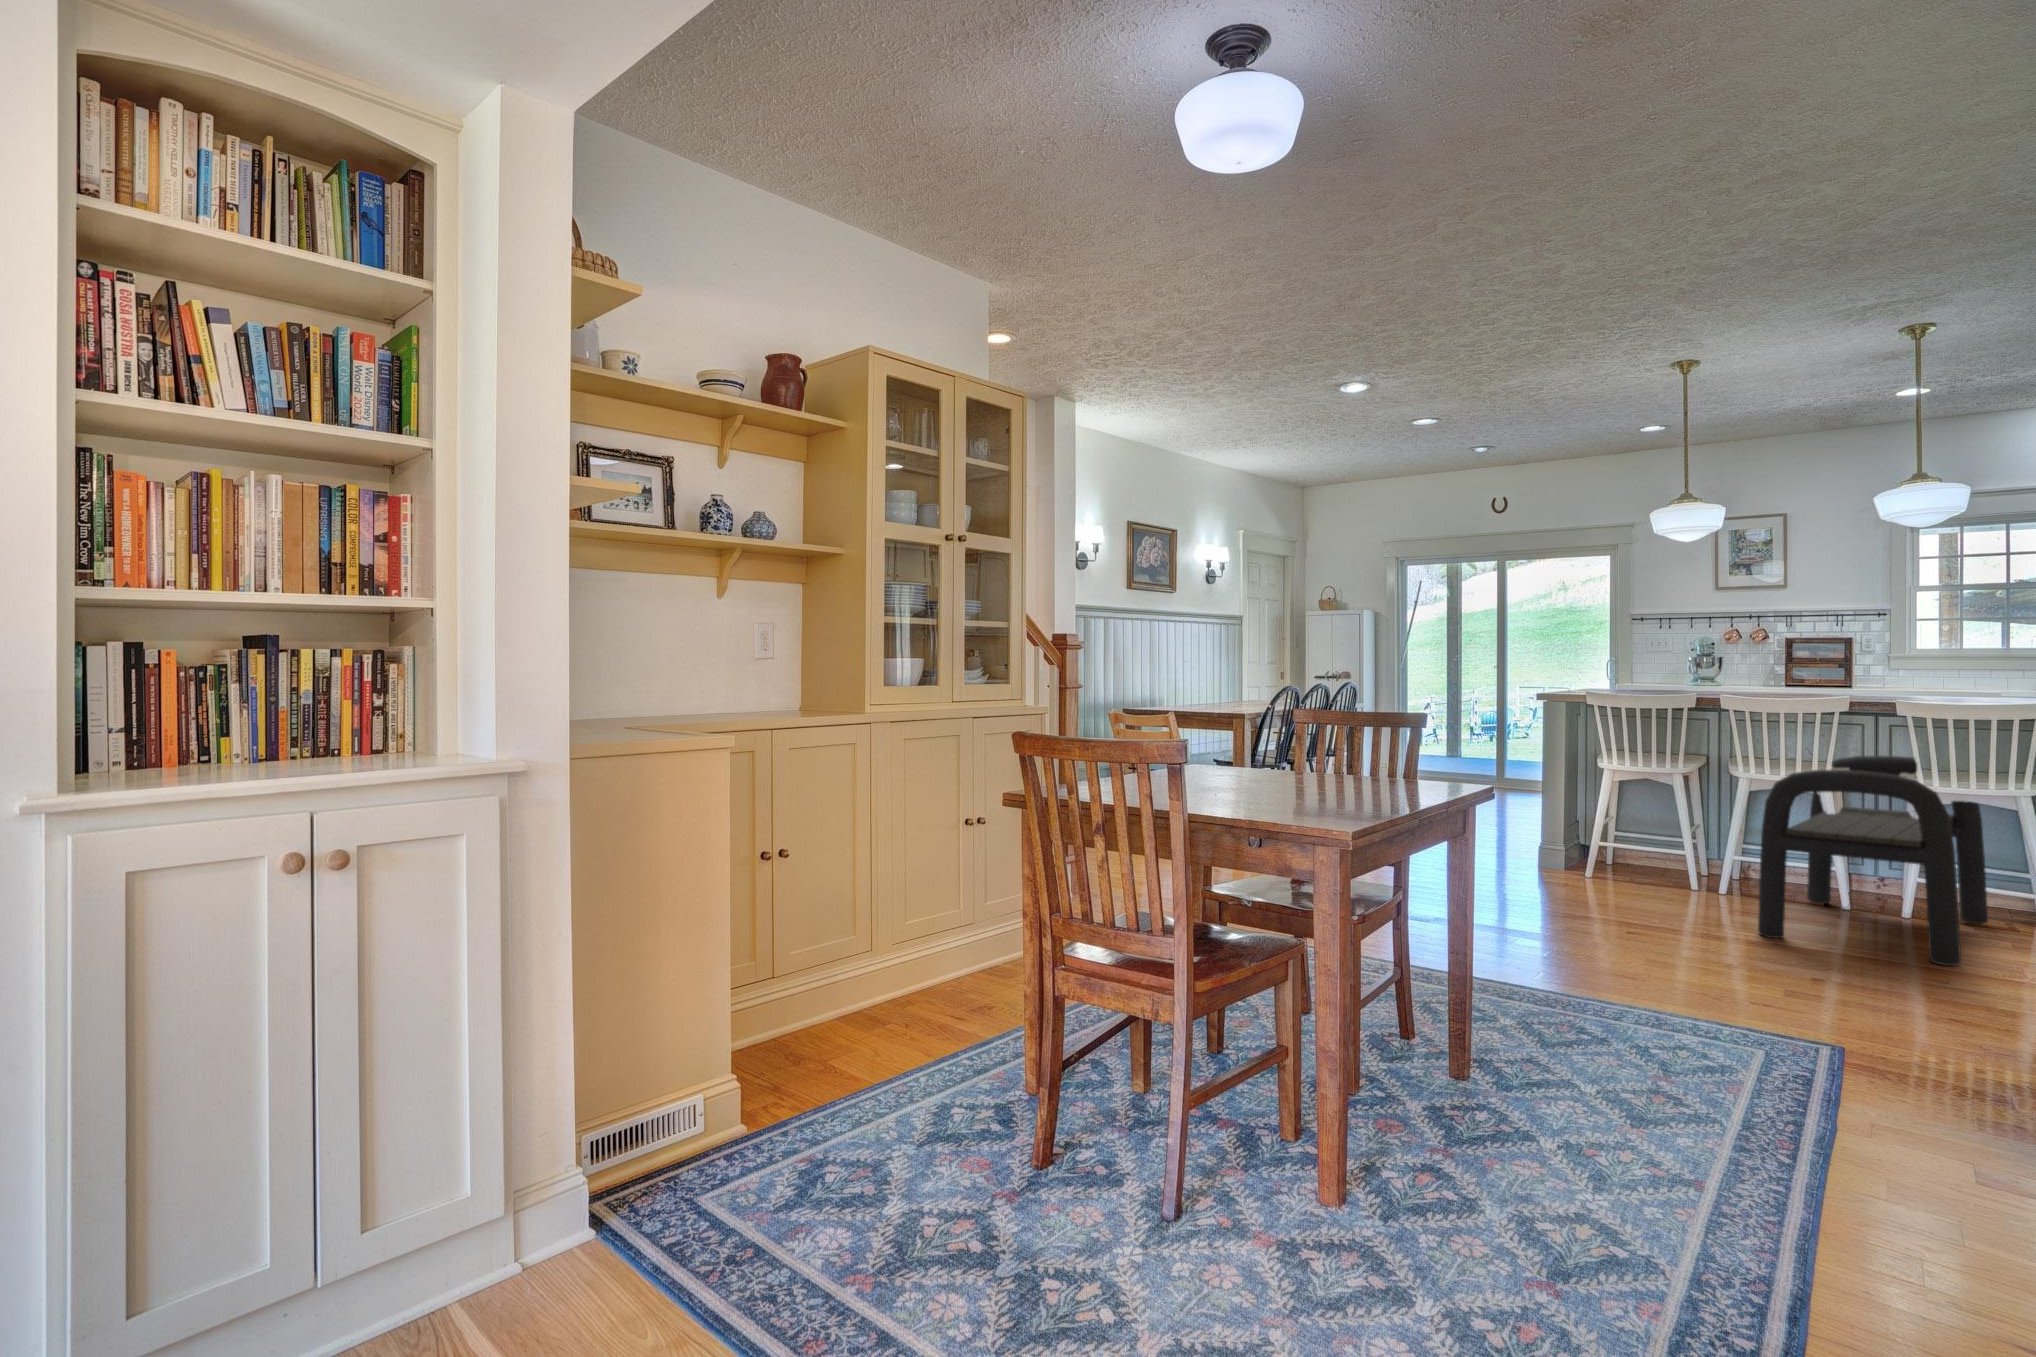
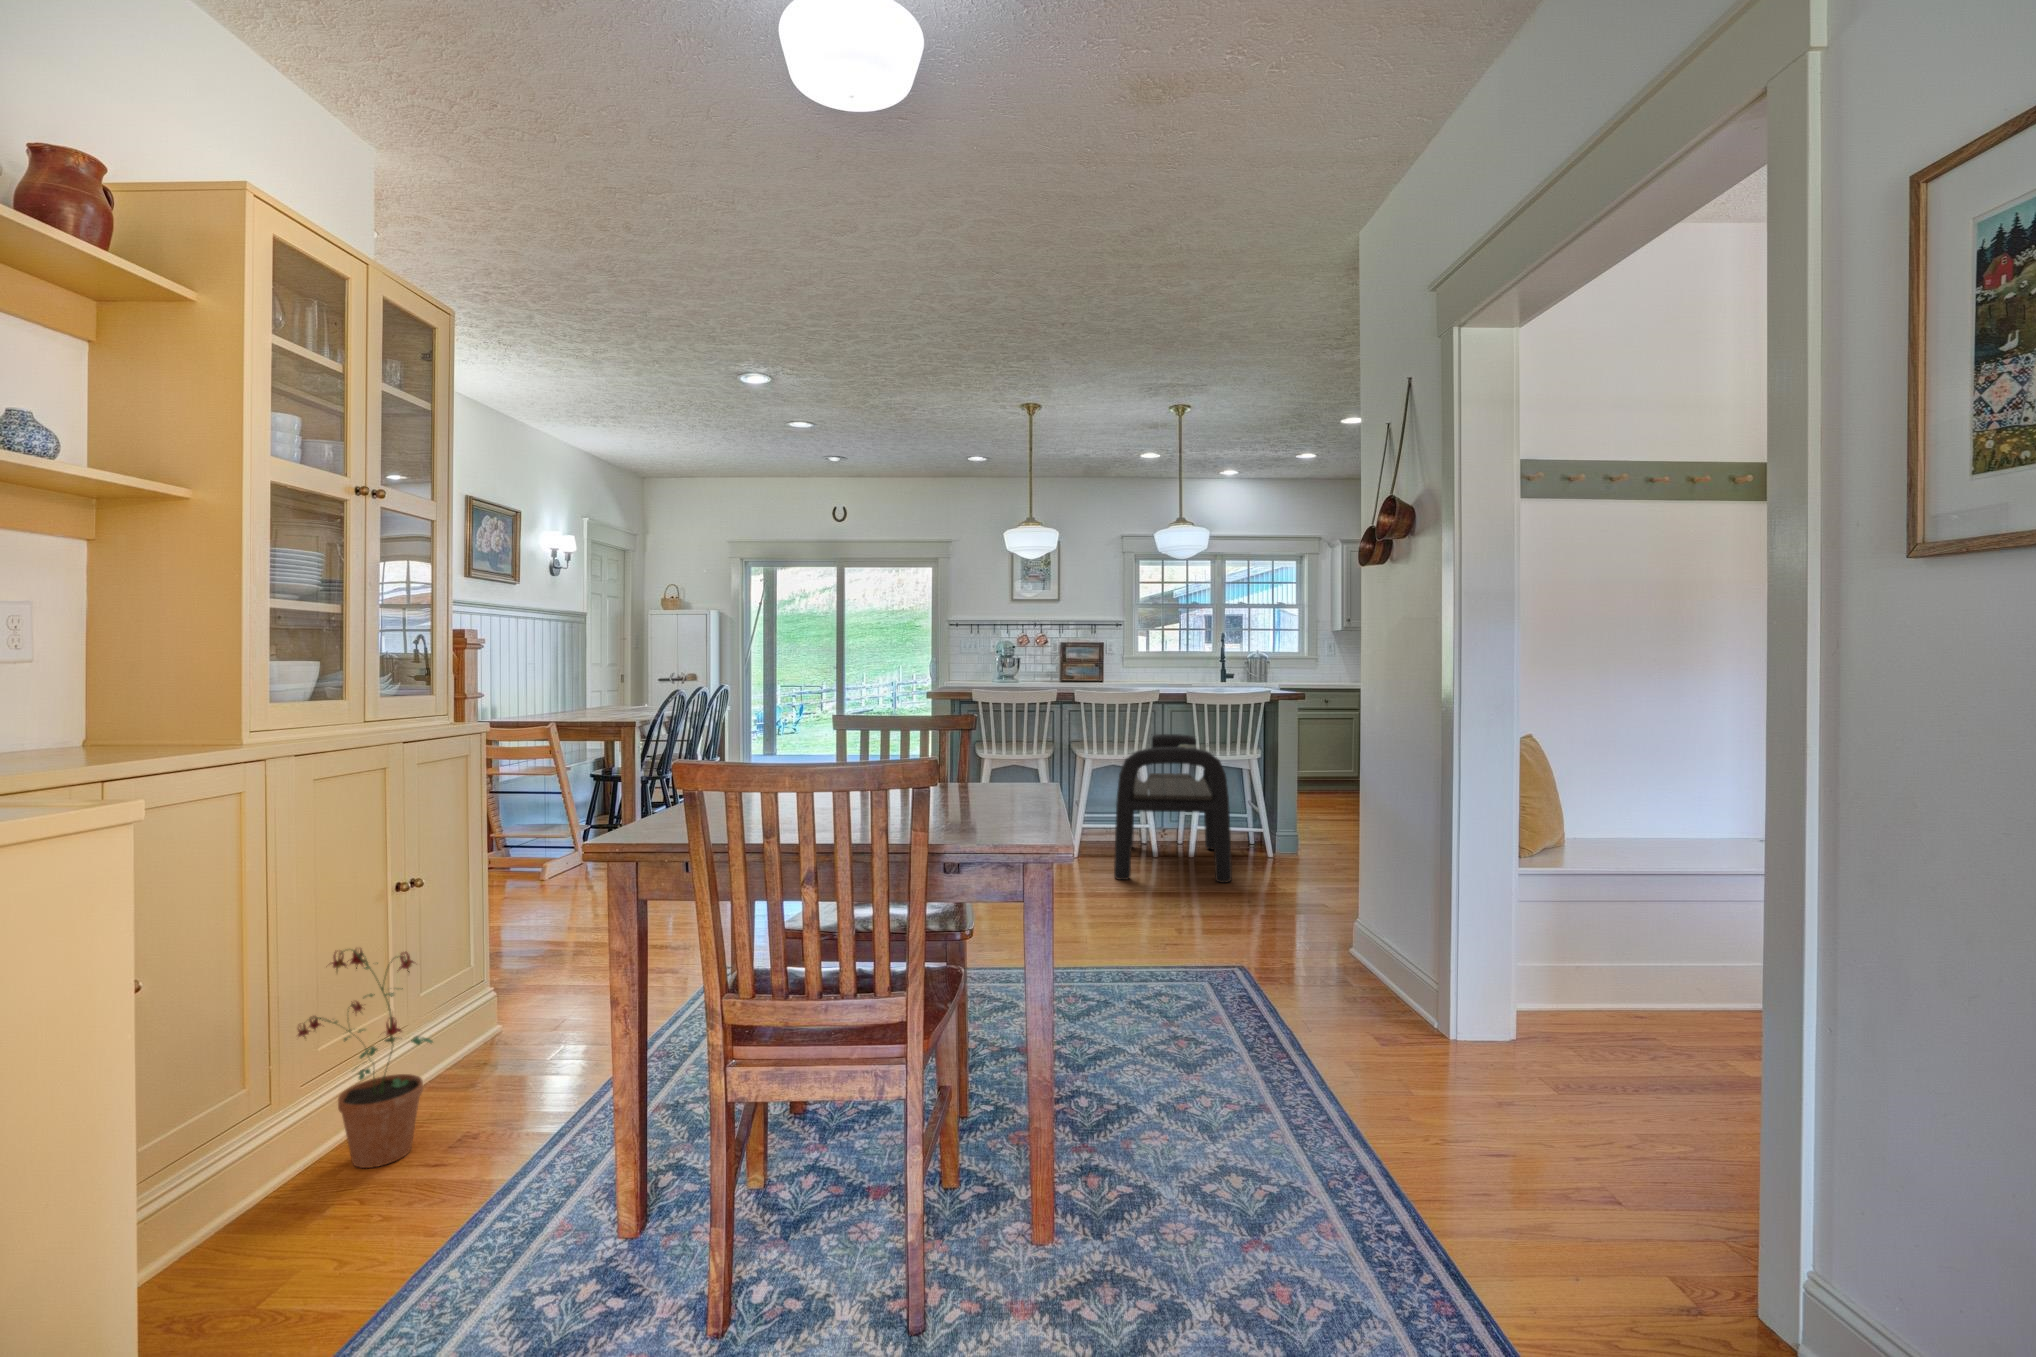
potted plant: none [886,858,966,1011] -> present [298,949,433,1168]

